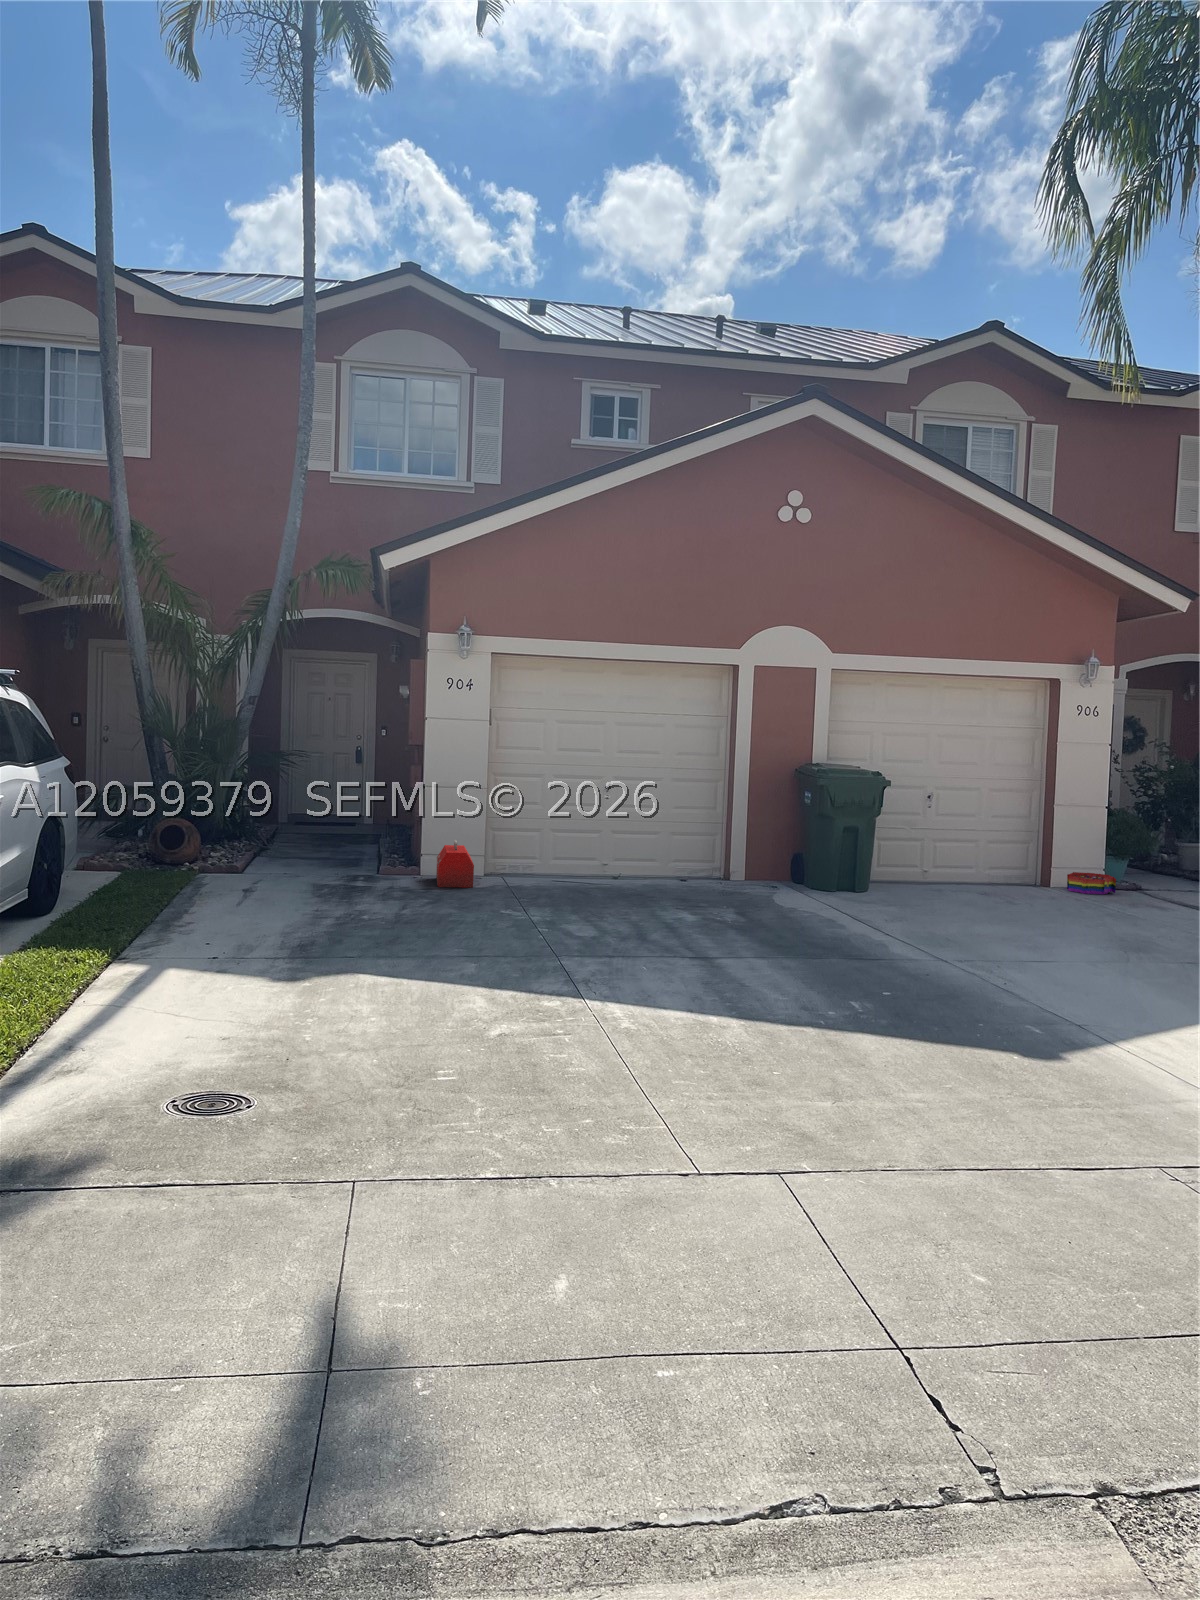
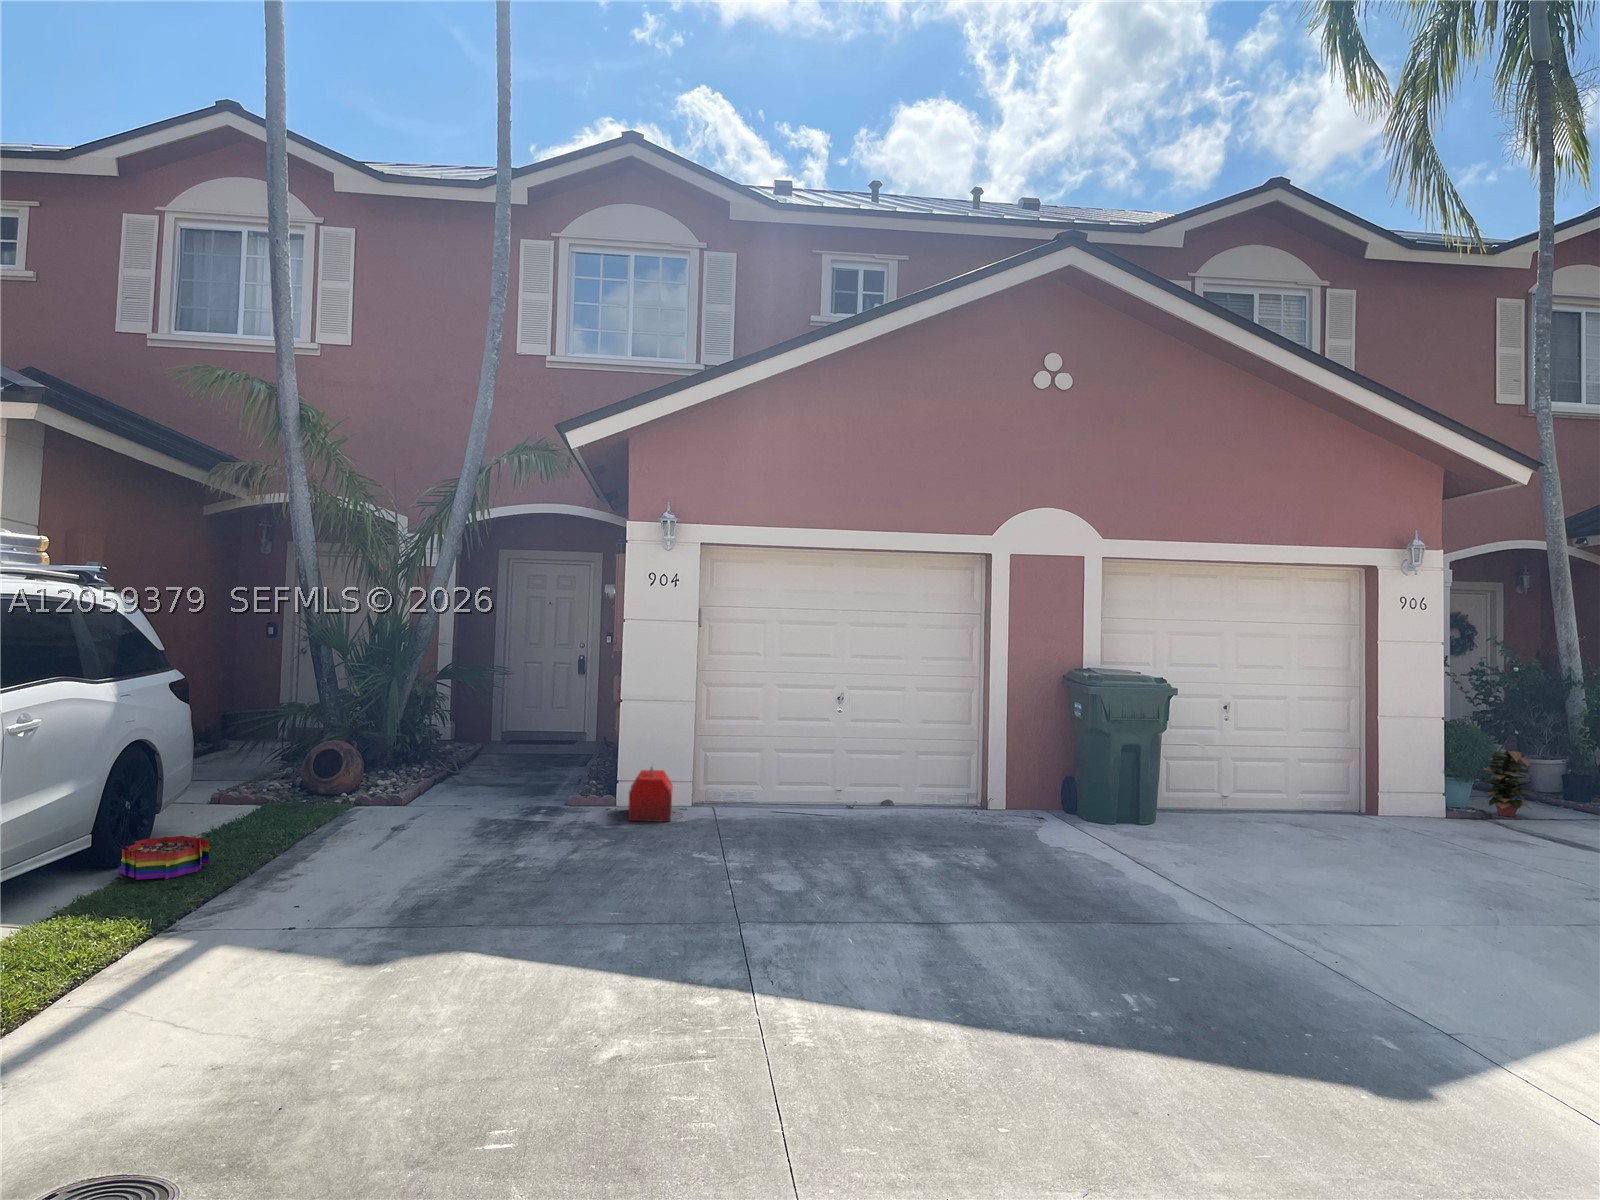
decorative plant: none [1131,832,1173,887] -> present [1482,749,1531,816]
storage bin: present [1067,872,1116,895] -> present [119,836,209,880]

